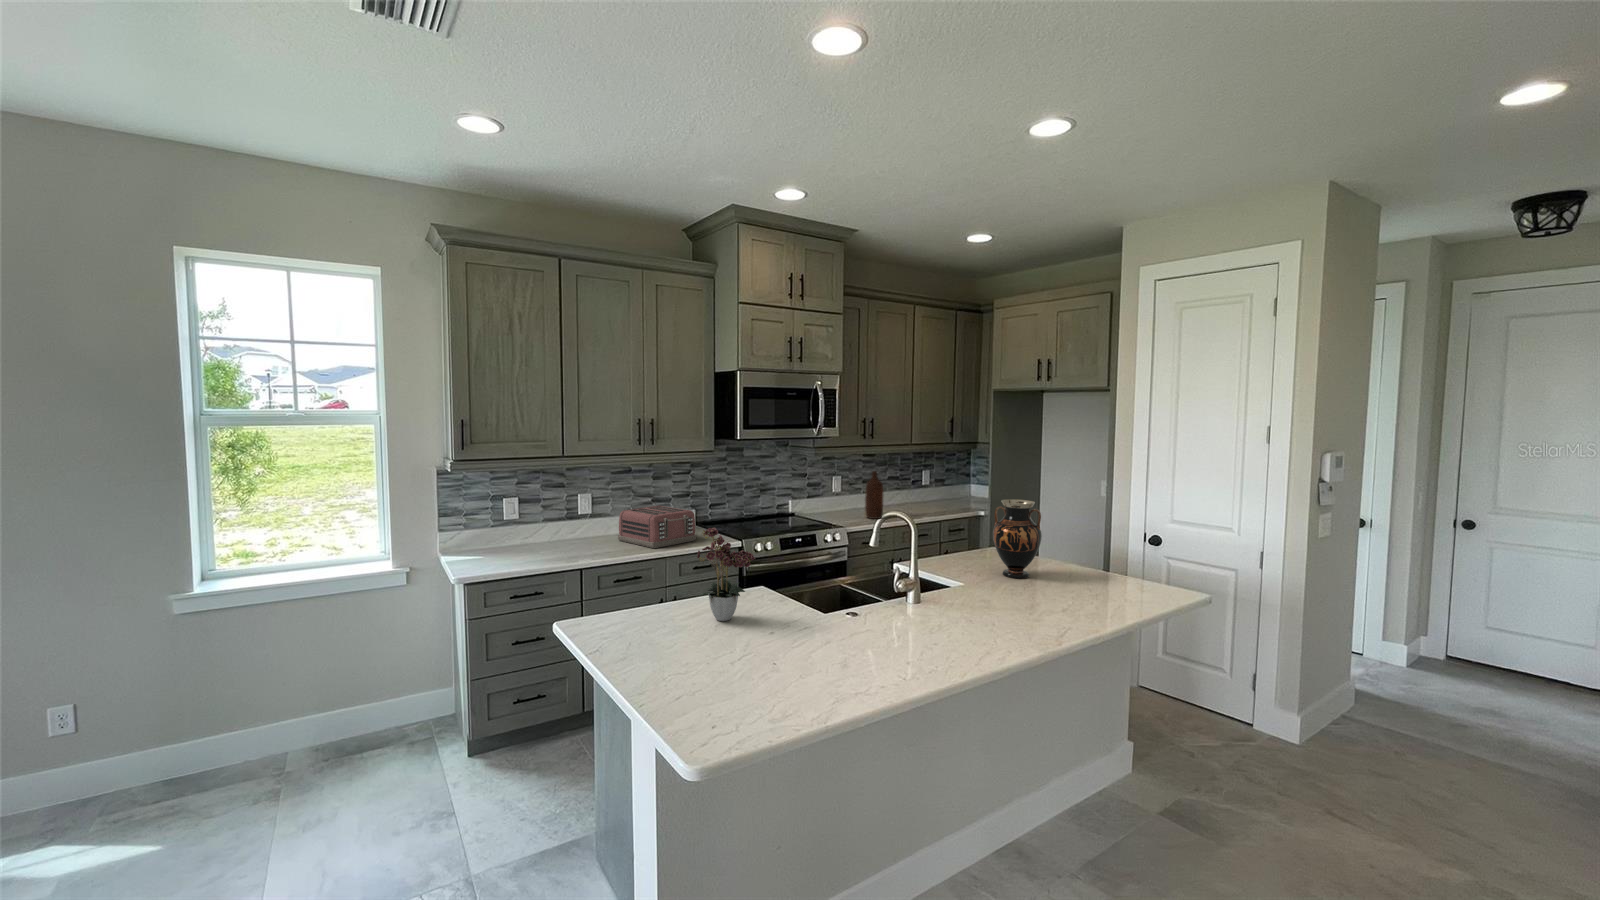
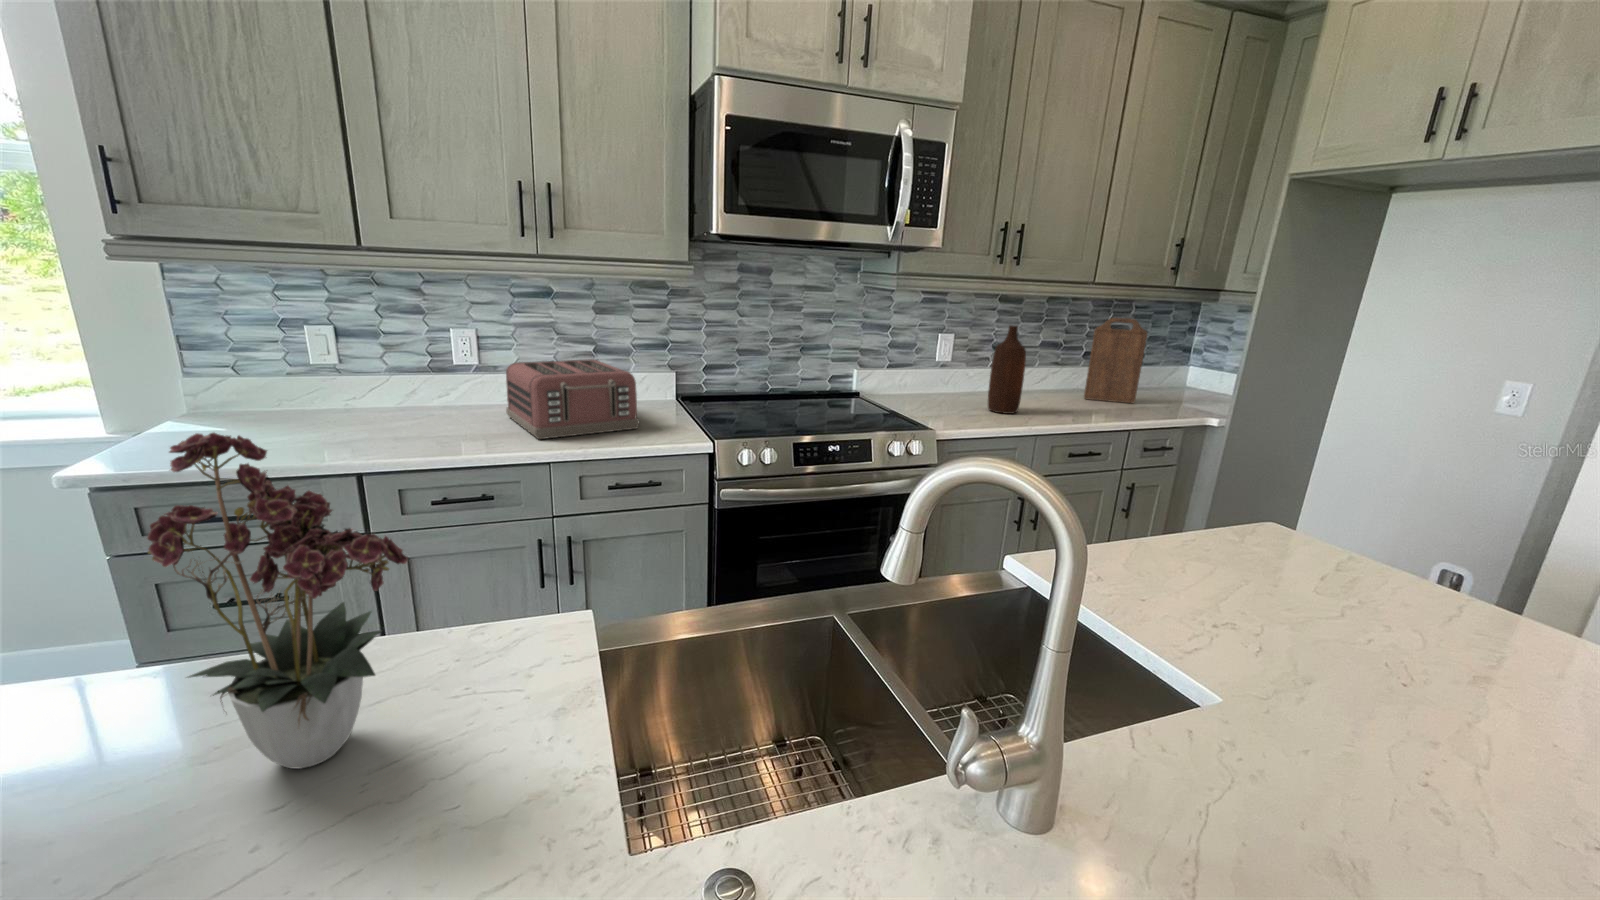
cutting board: none [915,462,943,508] -> present [1084,318,1147,403]
vase: present [993,499,1042,578] -> none [1313,404,1519,643]

